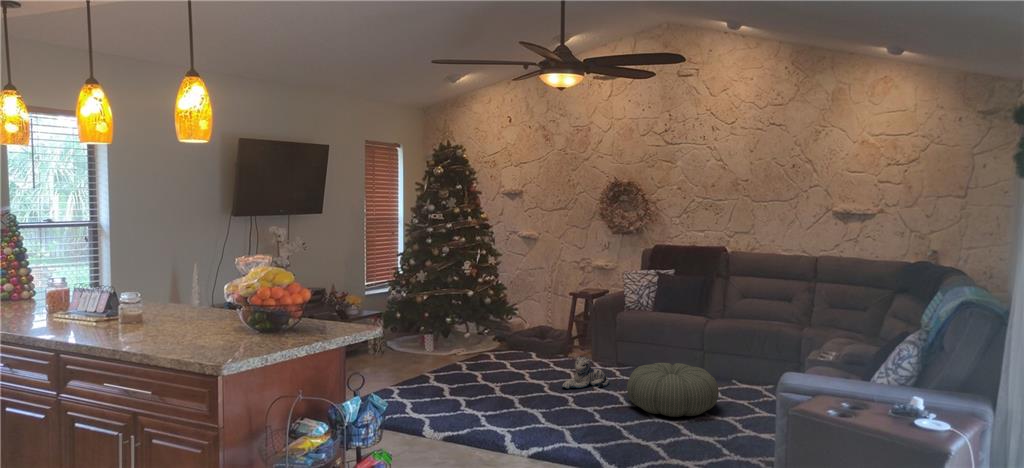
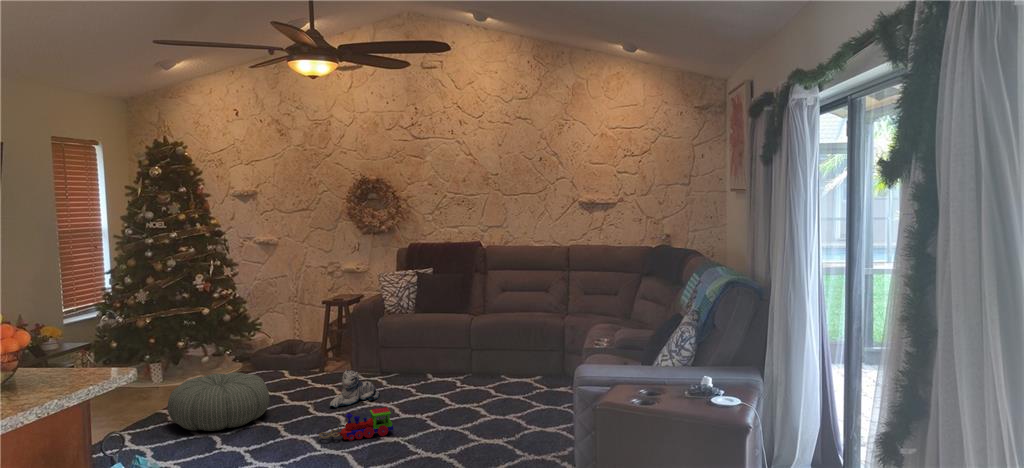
pouf: present [627,363,719,417] -> present [168,372,270,431]
toy train: none [545,393,611,419] -> present [319,407,393,441]

